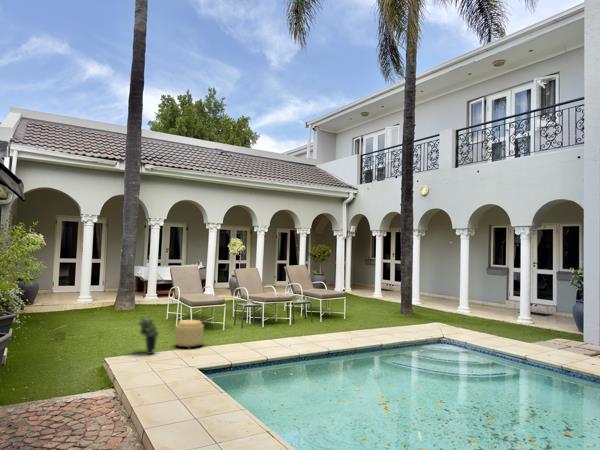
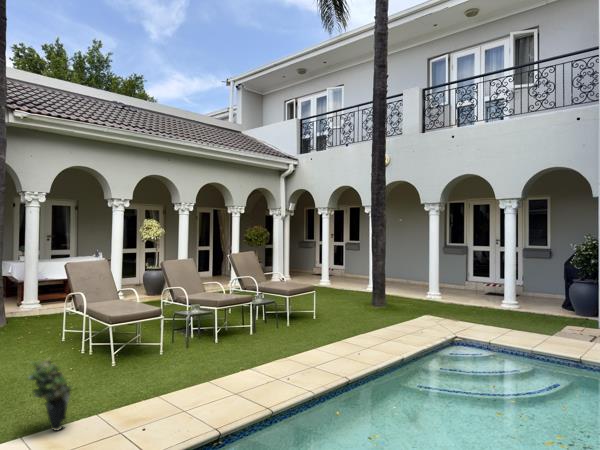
ottoman: present [175,320,204,349] -> none [98,353,148,406]

